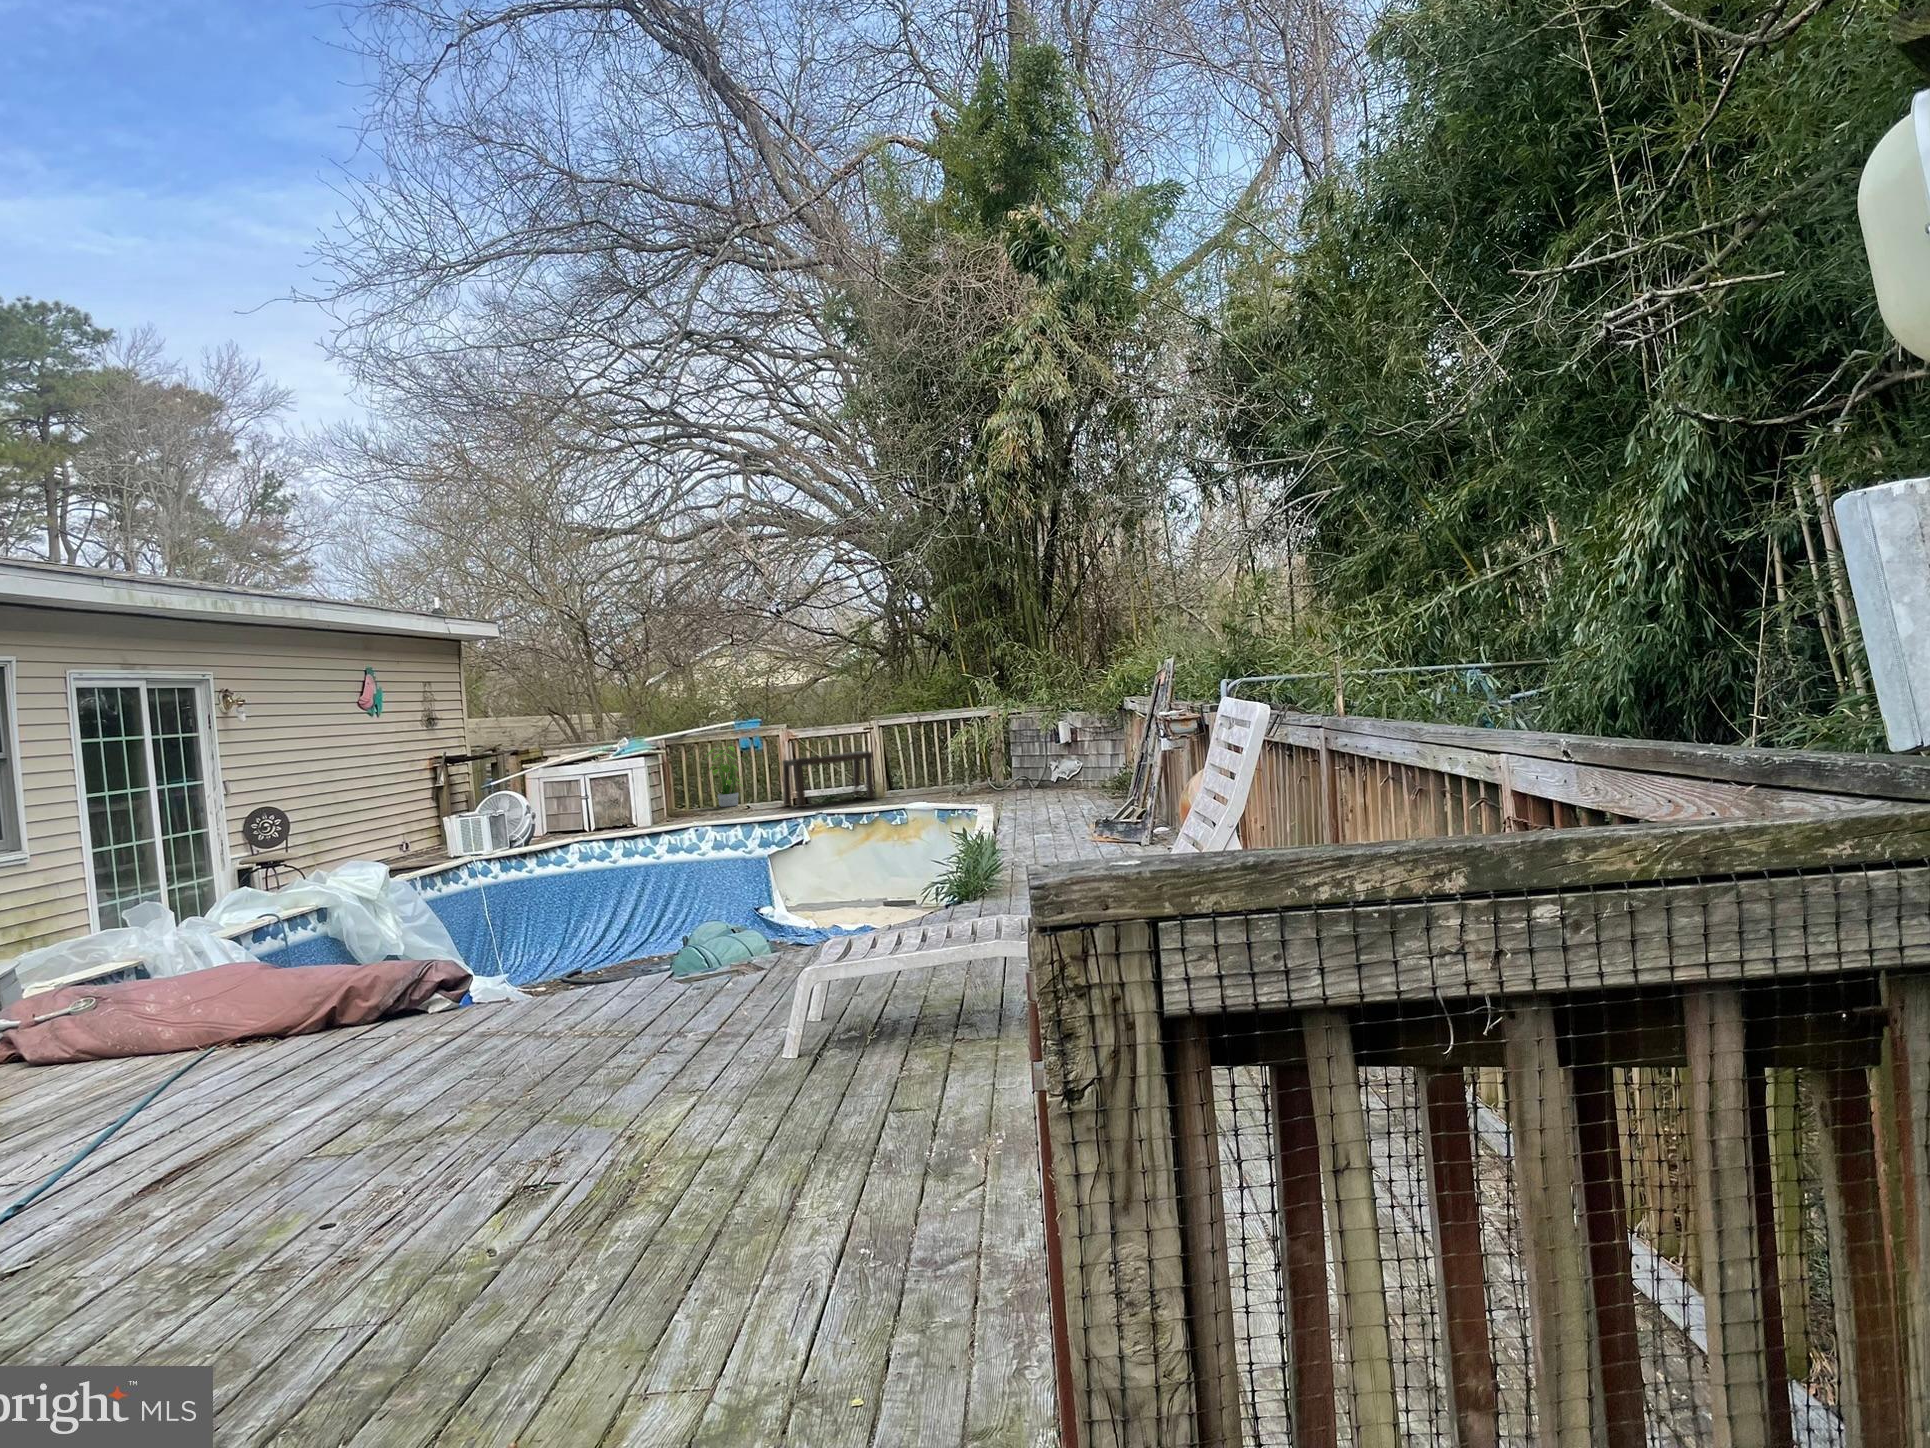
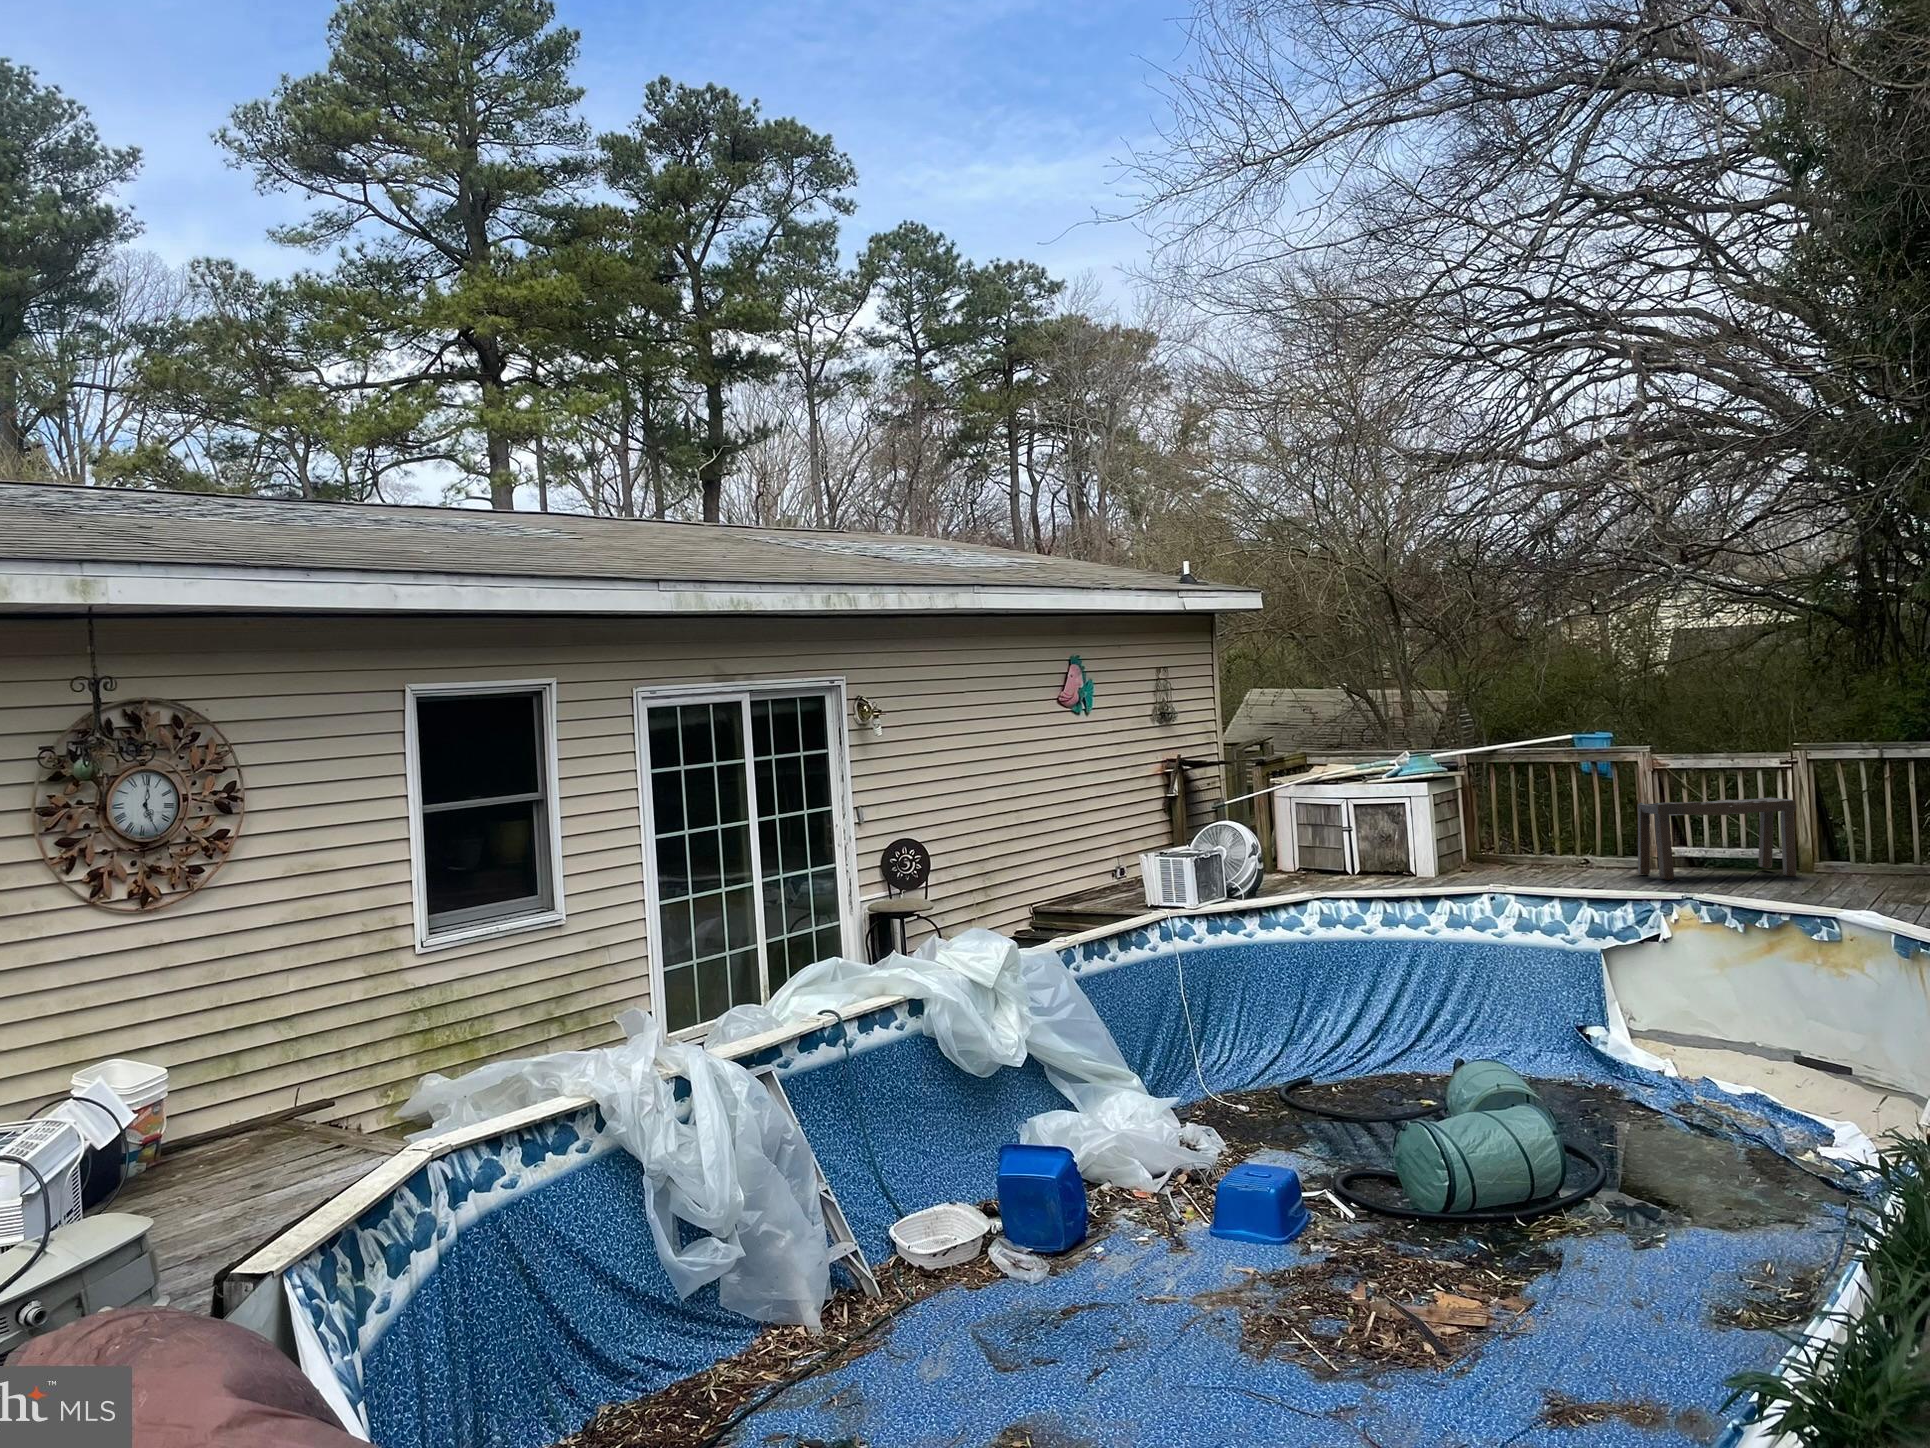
potted plant: present [705,746,743,807] -> none [1516,775,1580,867]

